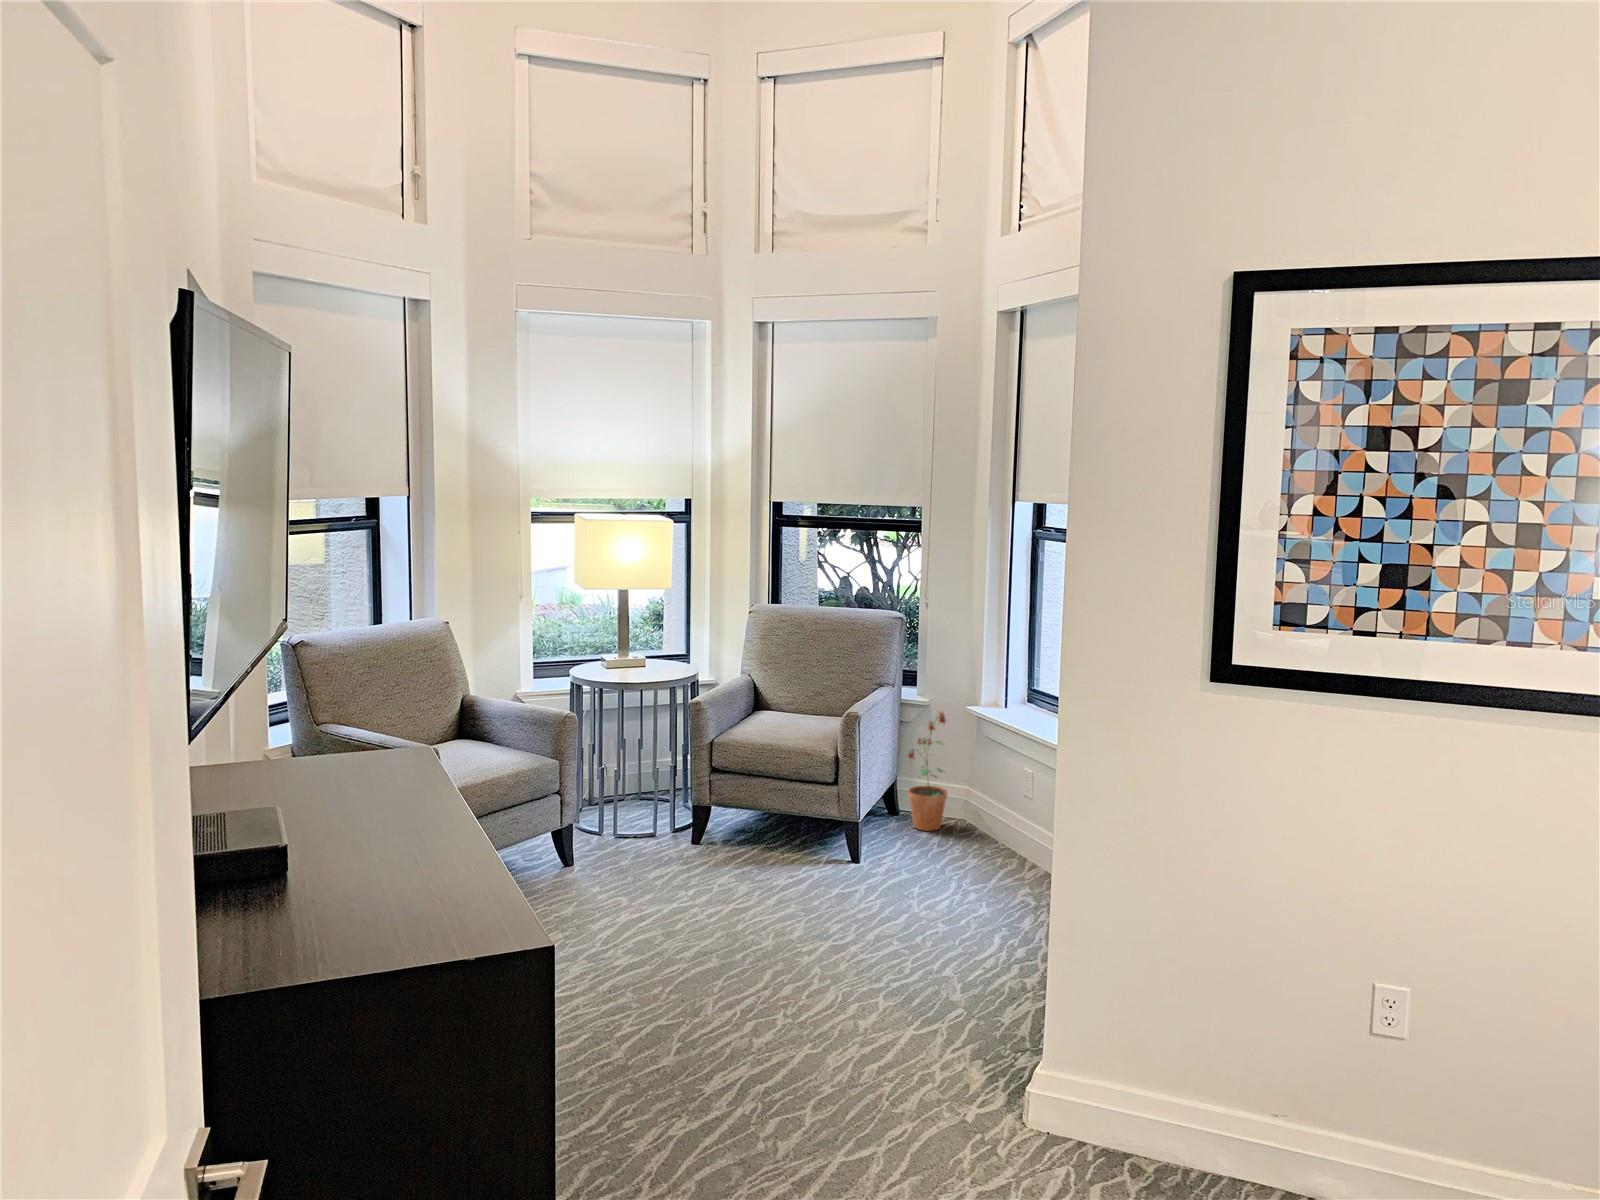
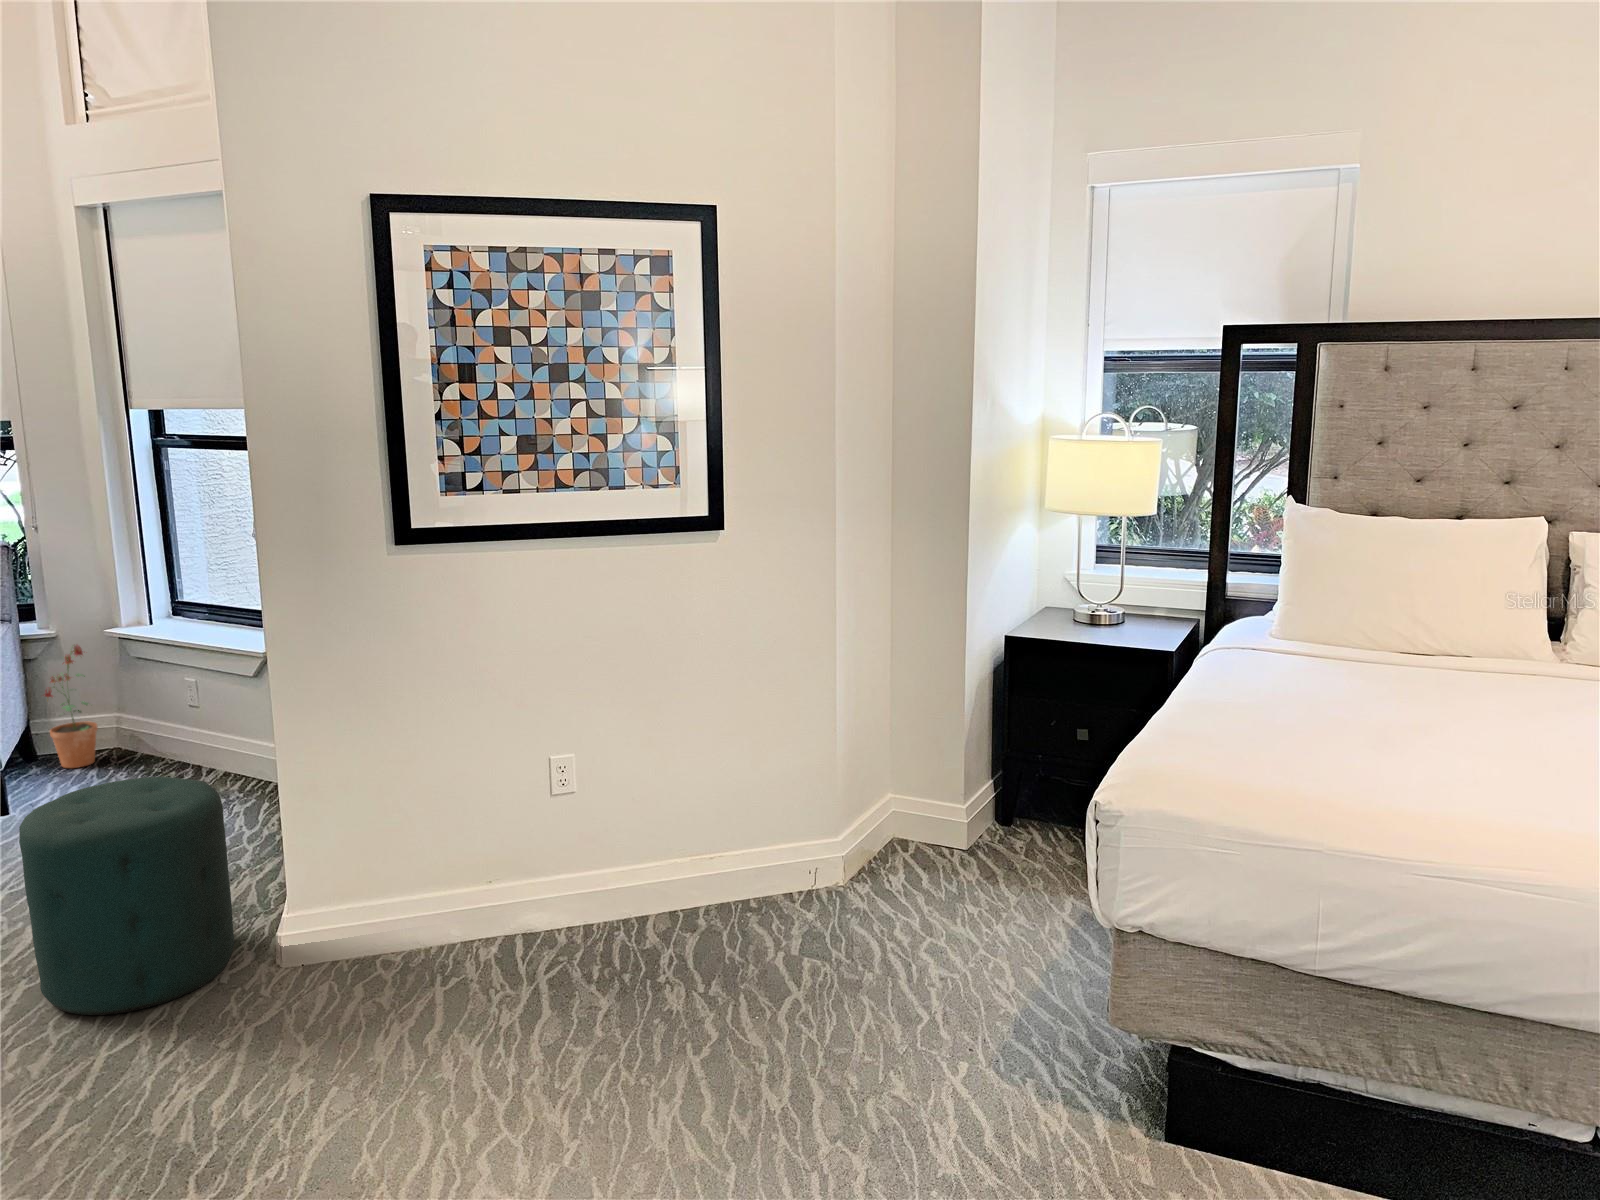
ottoman: none [817,874,996,1121] -> present [19,777,234,1015]

